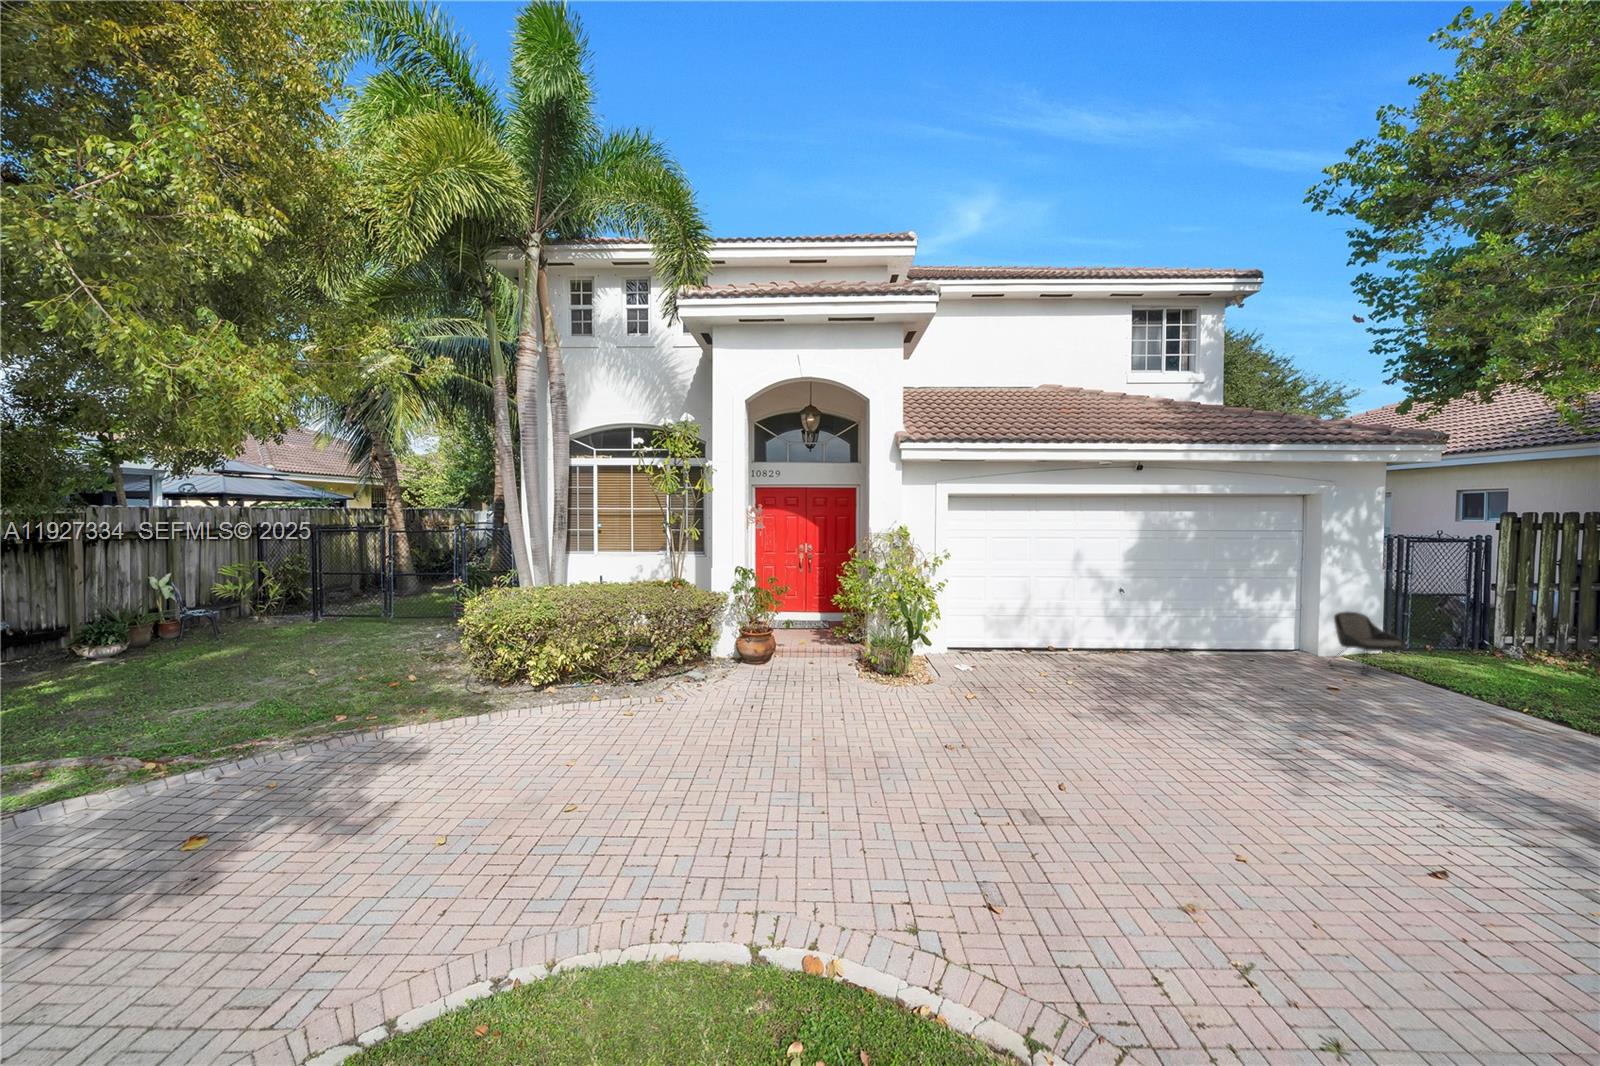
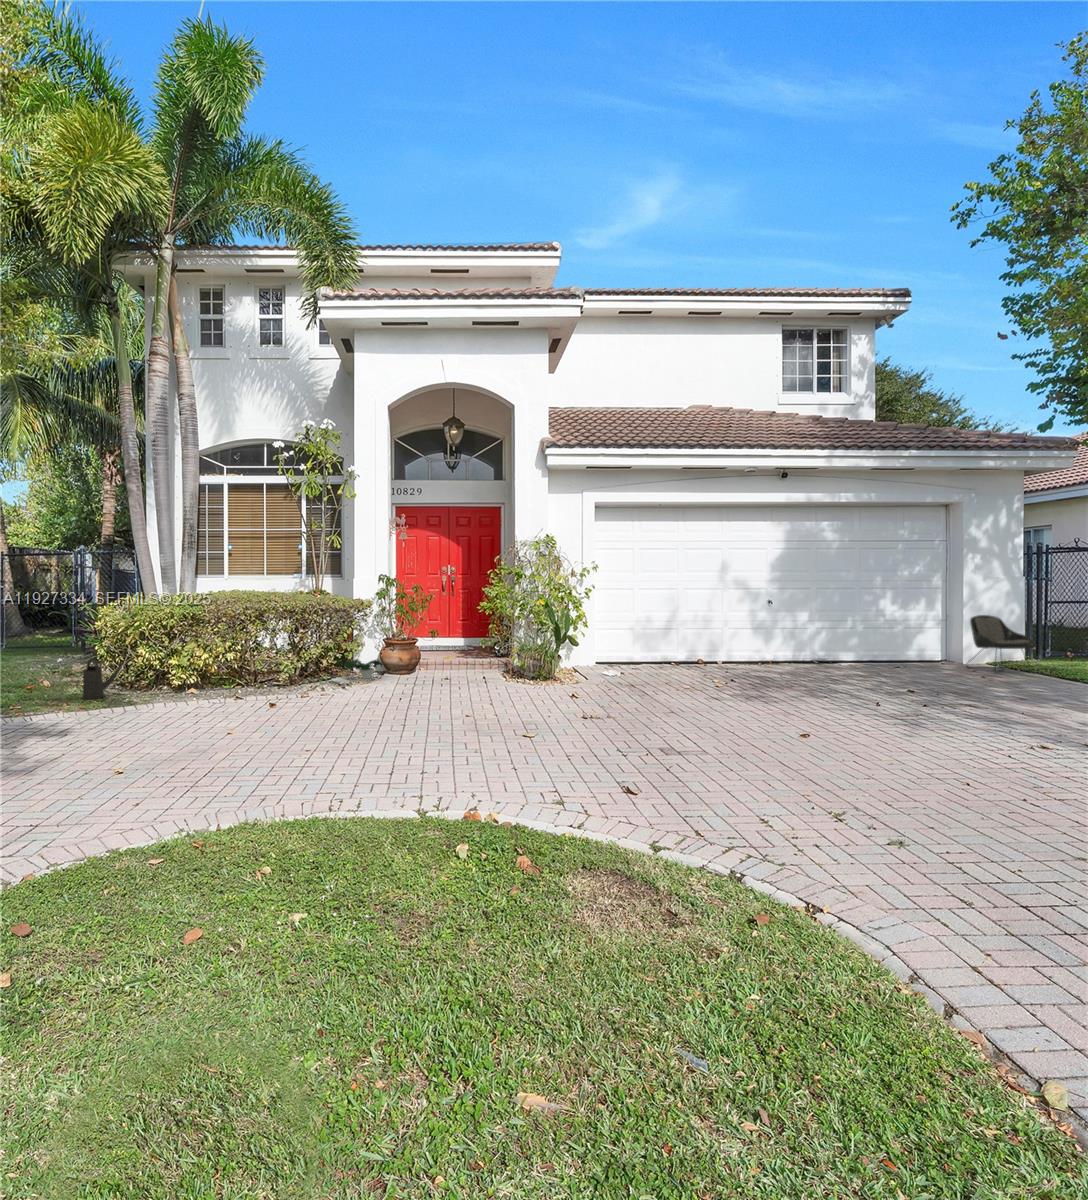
potted plant: none [704,644,744,665] -> present [344,659,383,679]
watering can: none [463,650,506,688] -> present [76,659,124,699]

